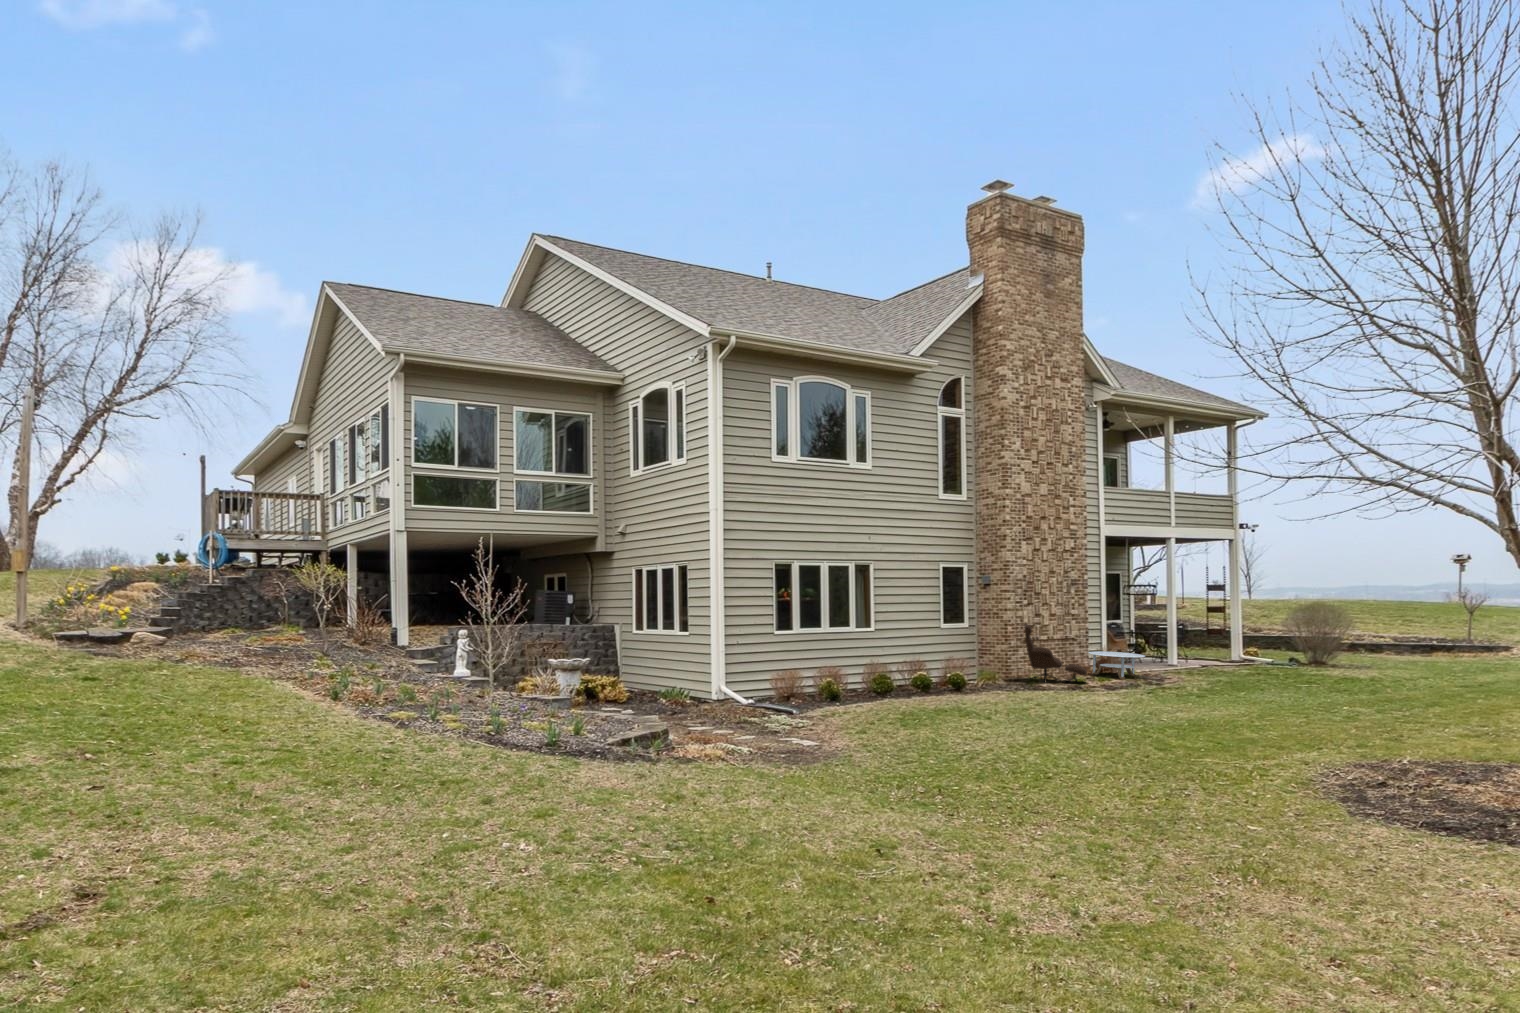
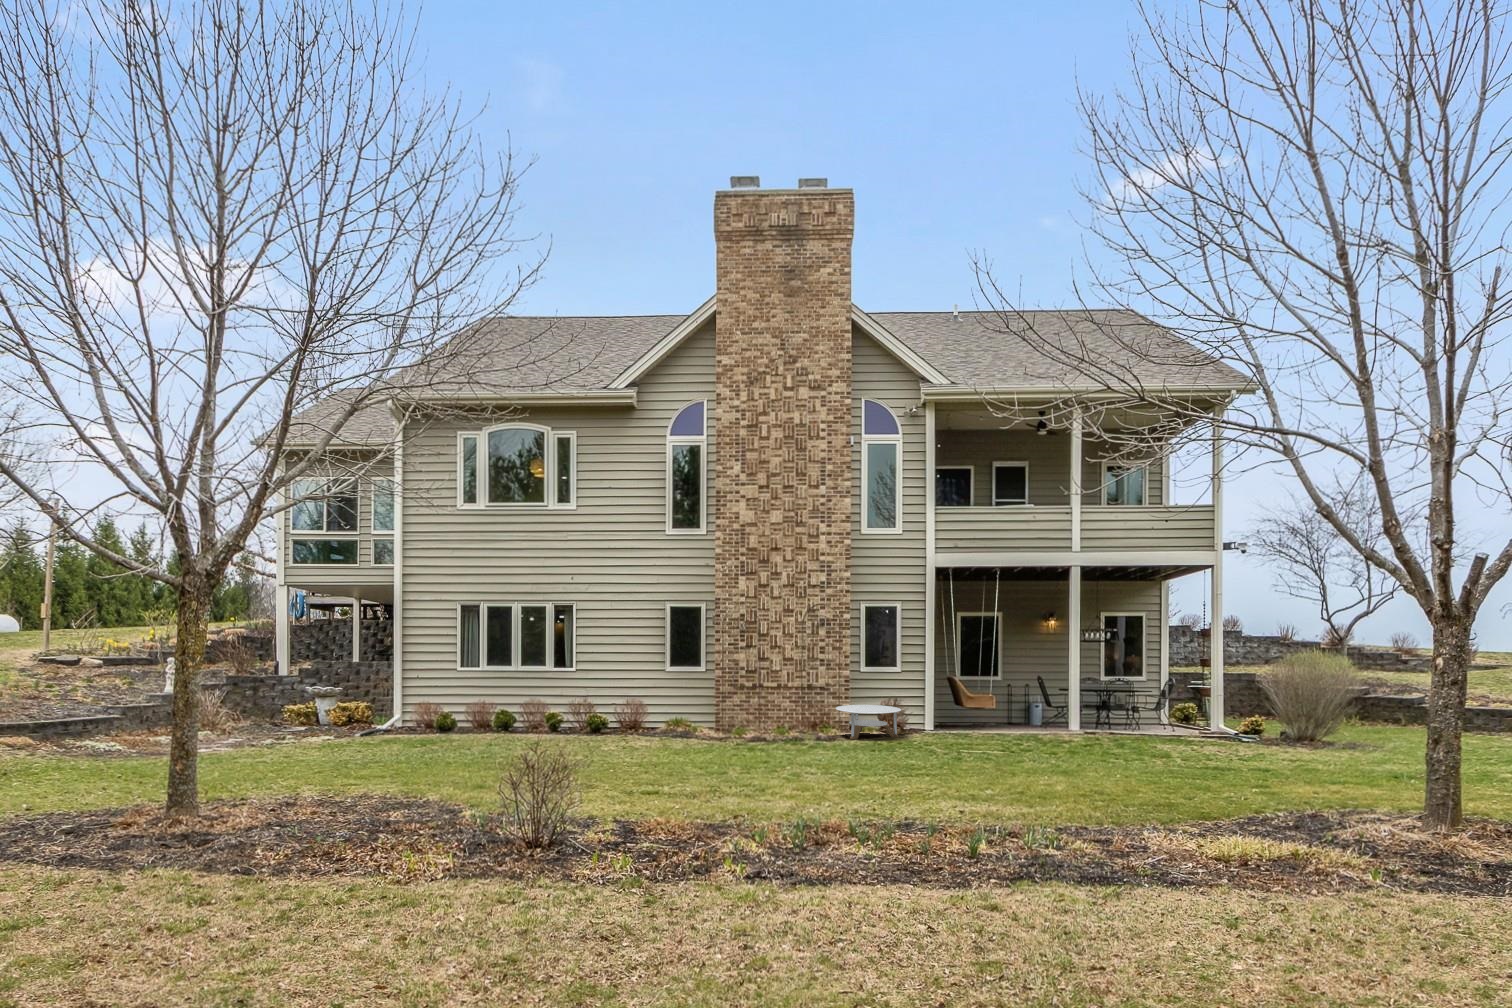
lounge chair: present [1024,624,1087,683] -> none [715,669,781,740]

